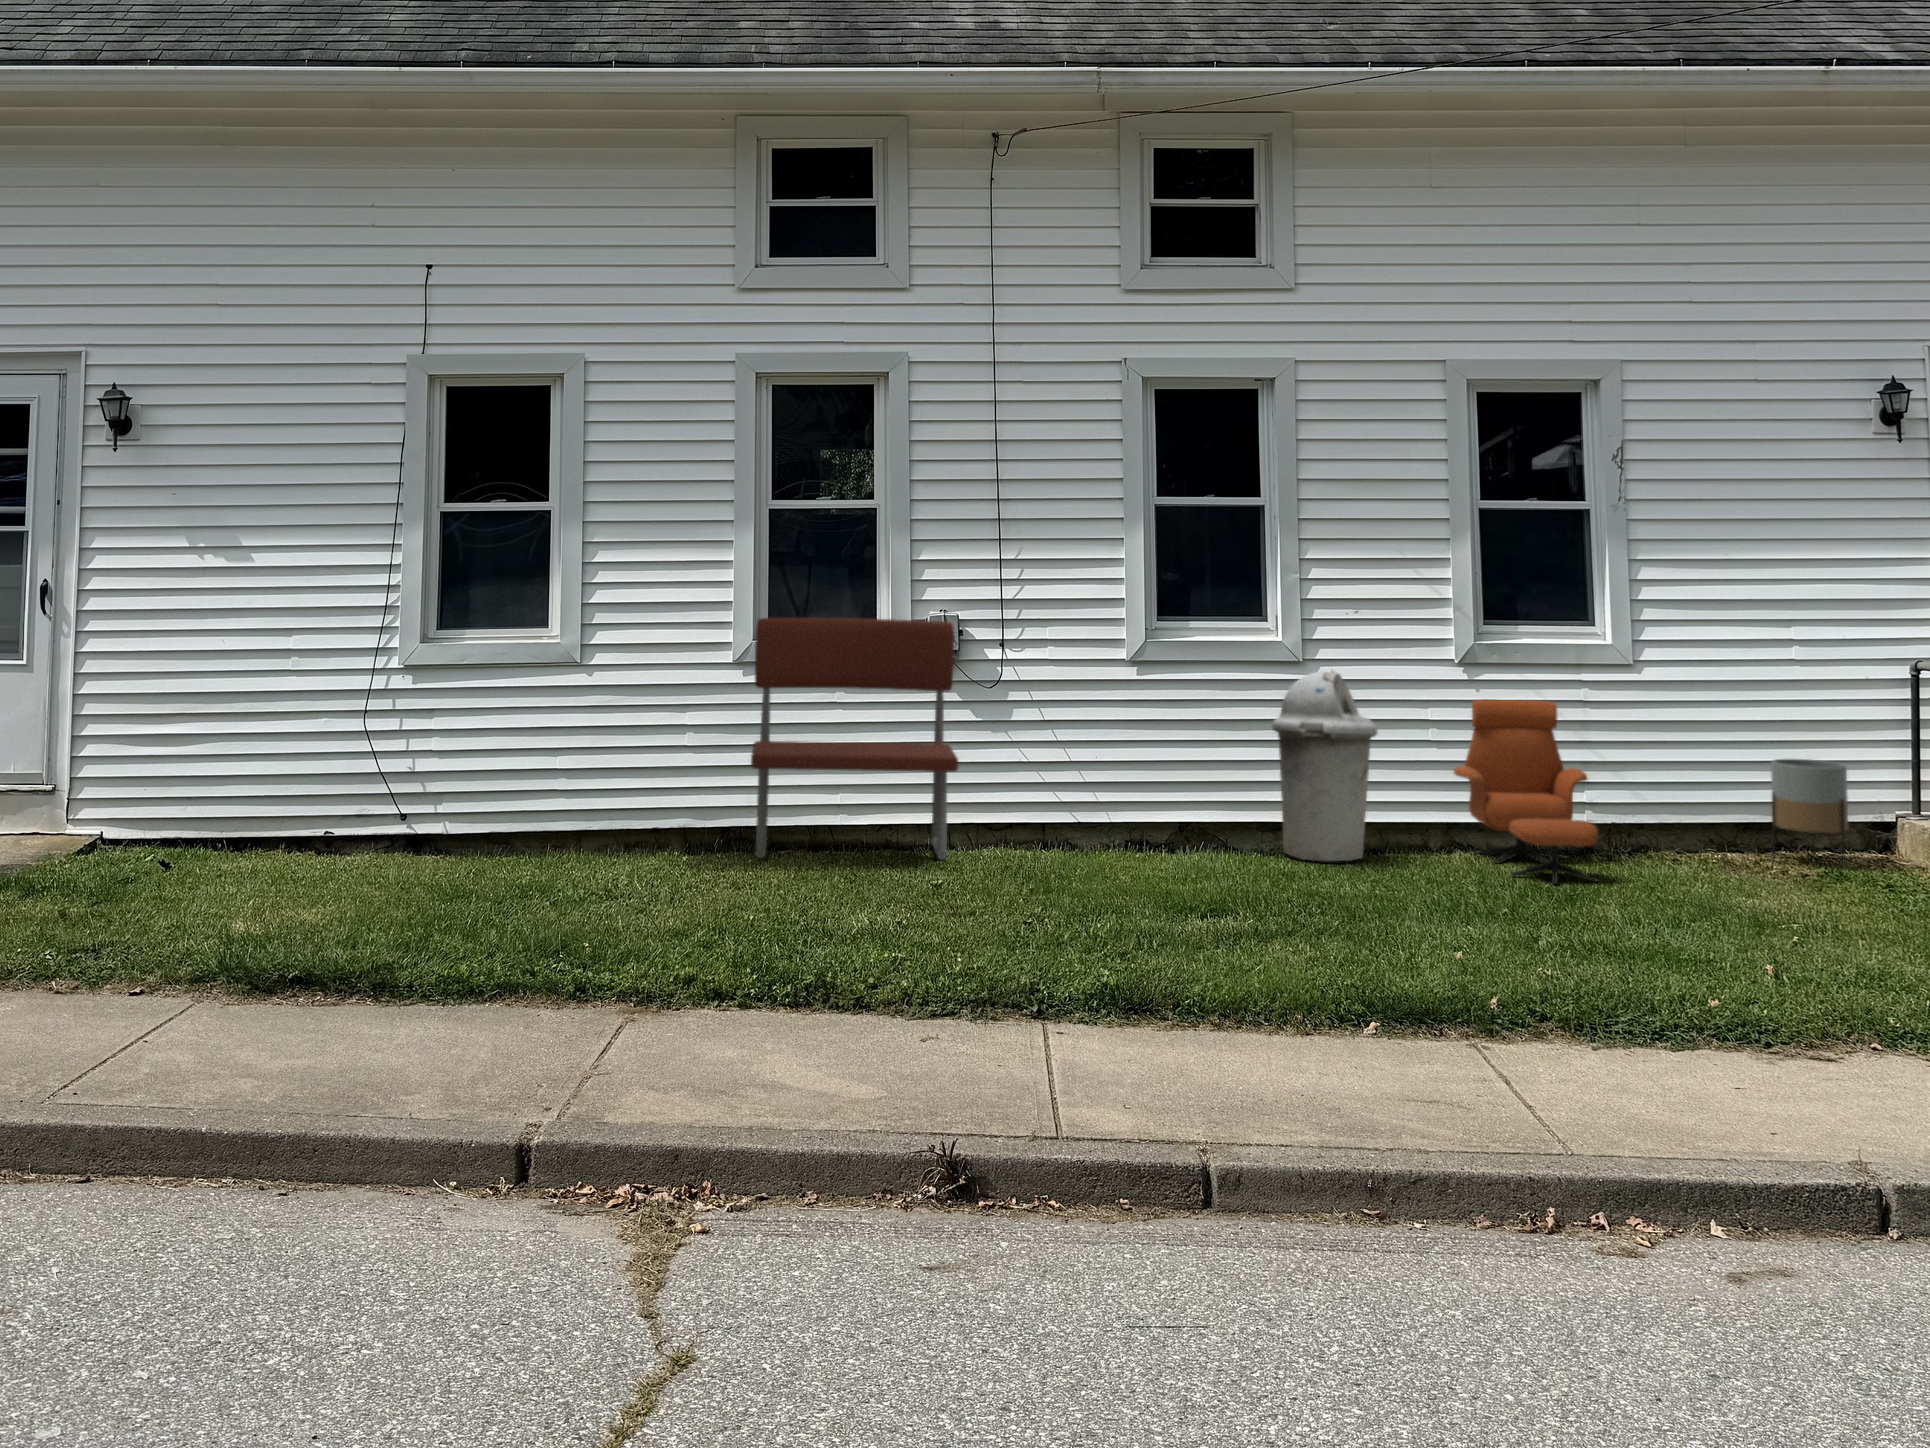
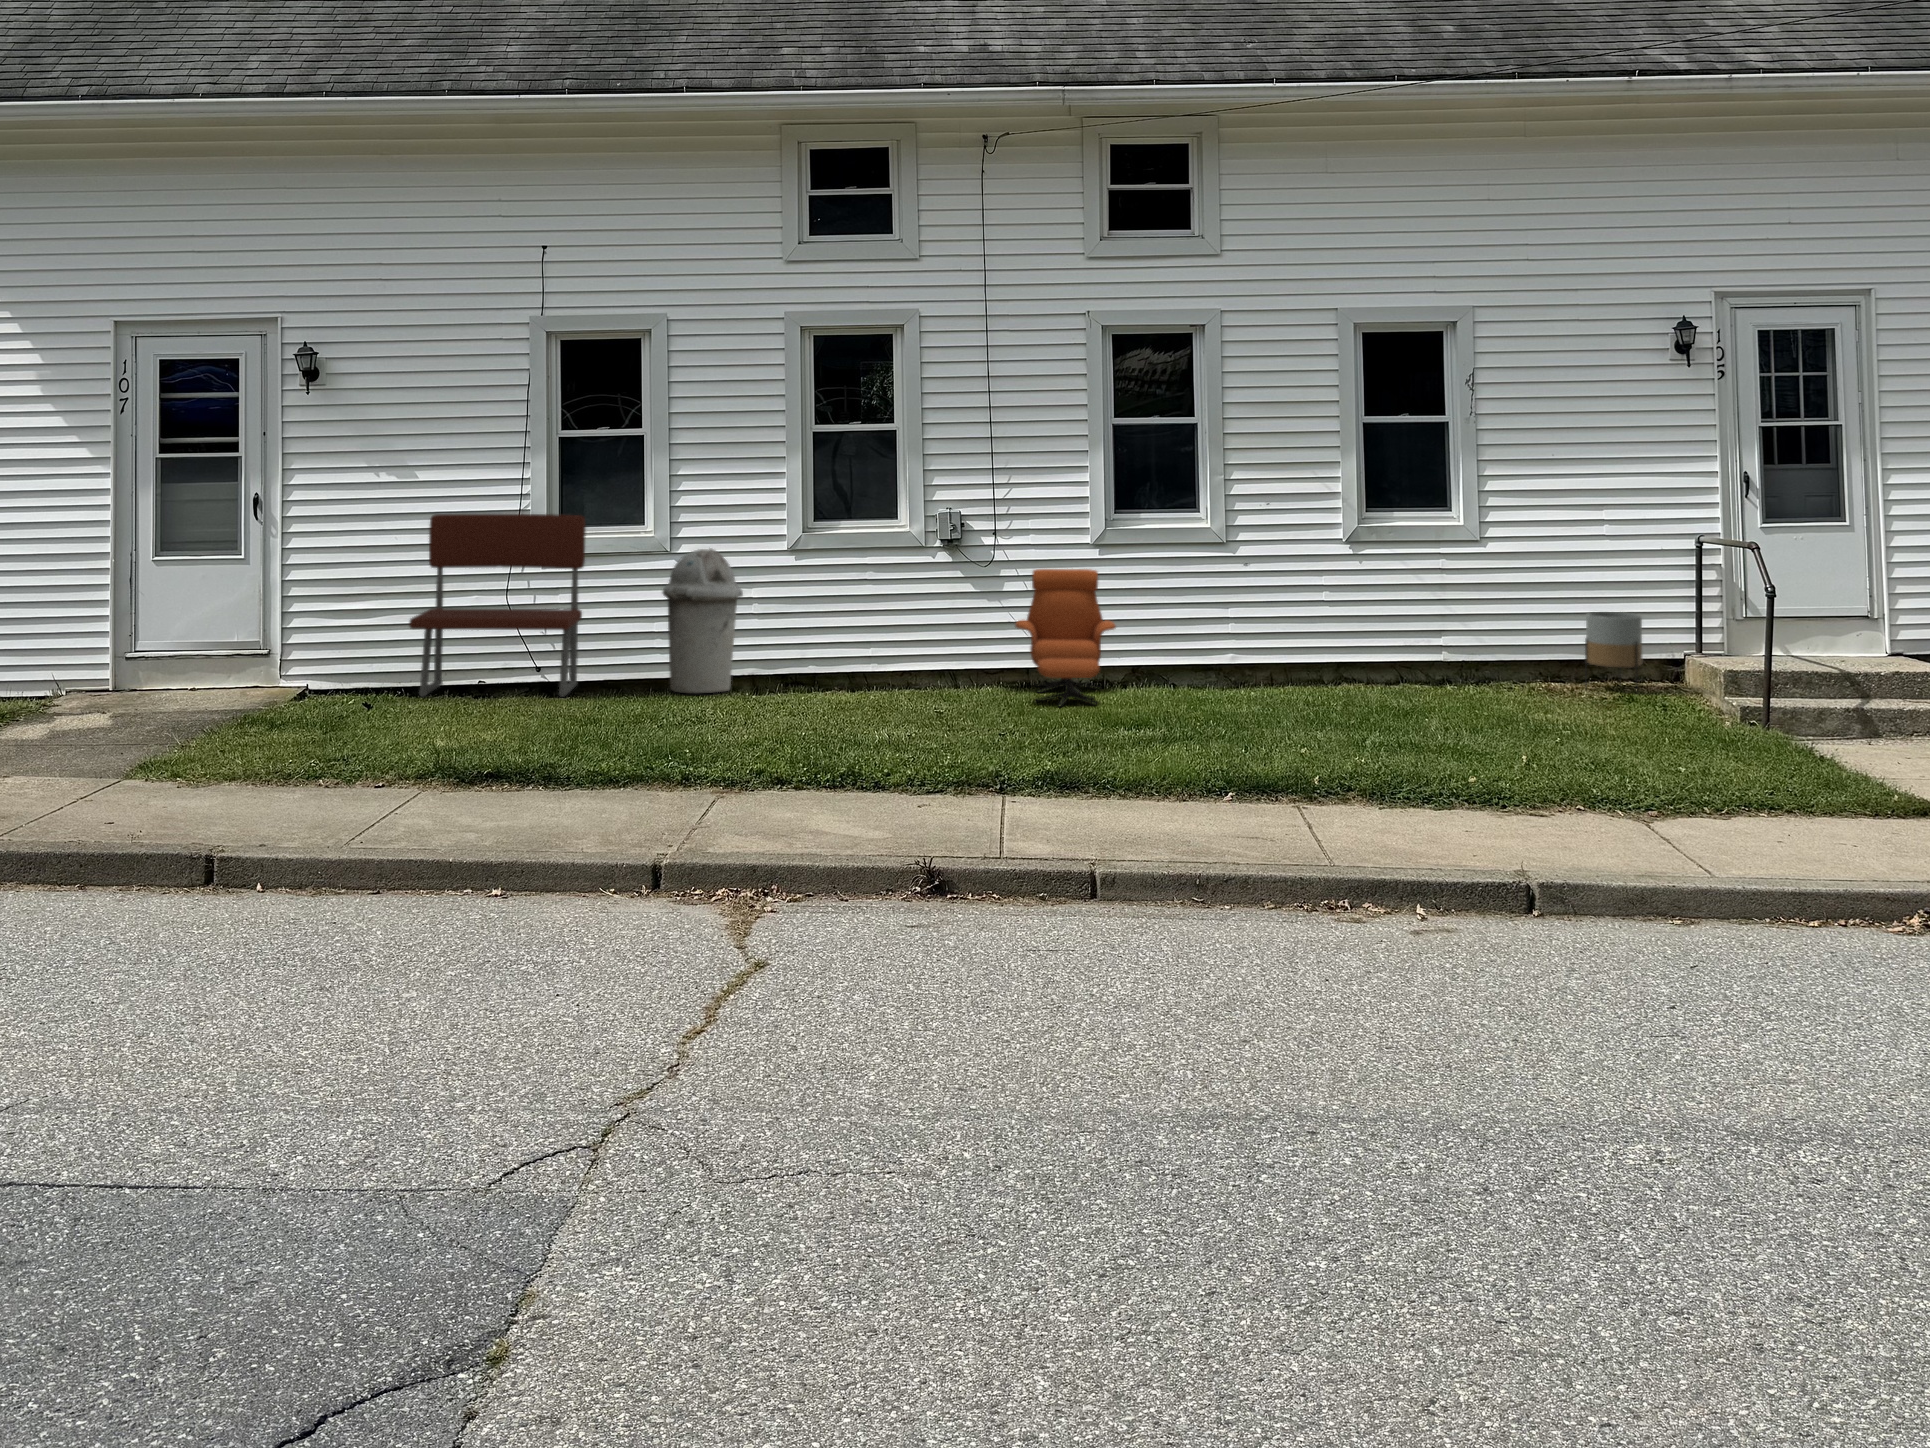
bench: present [751,618,958,860] -> present [409,514,586,697]
trash can: present [1272,671,1377,861] -> present [663,548,743,693]
lounge chair: present [1454,699,1599,884] -> present [1015,569,1116,706]

